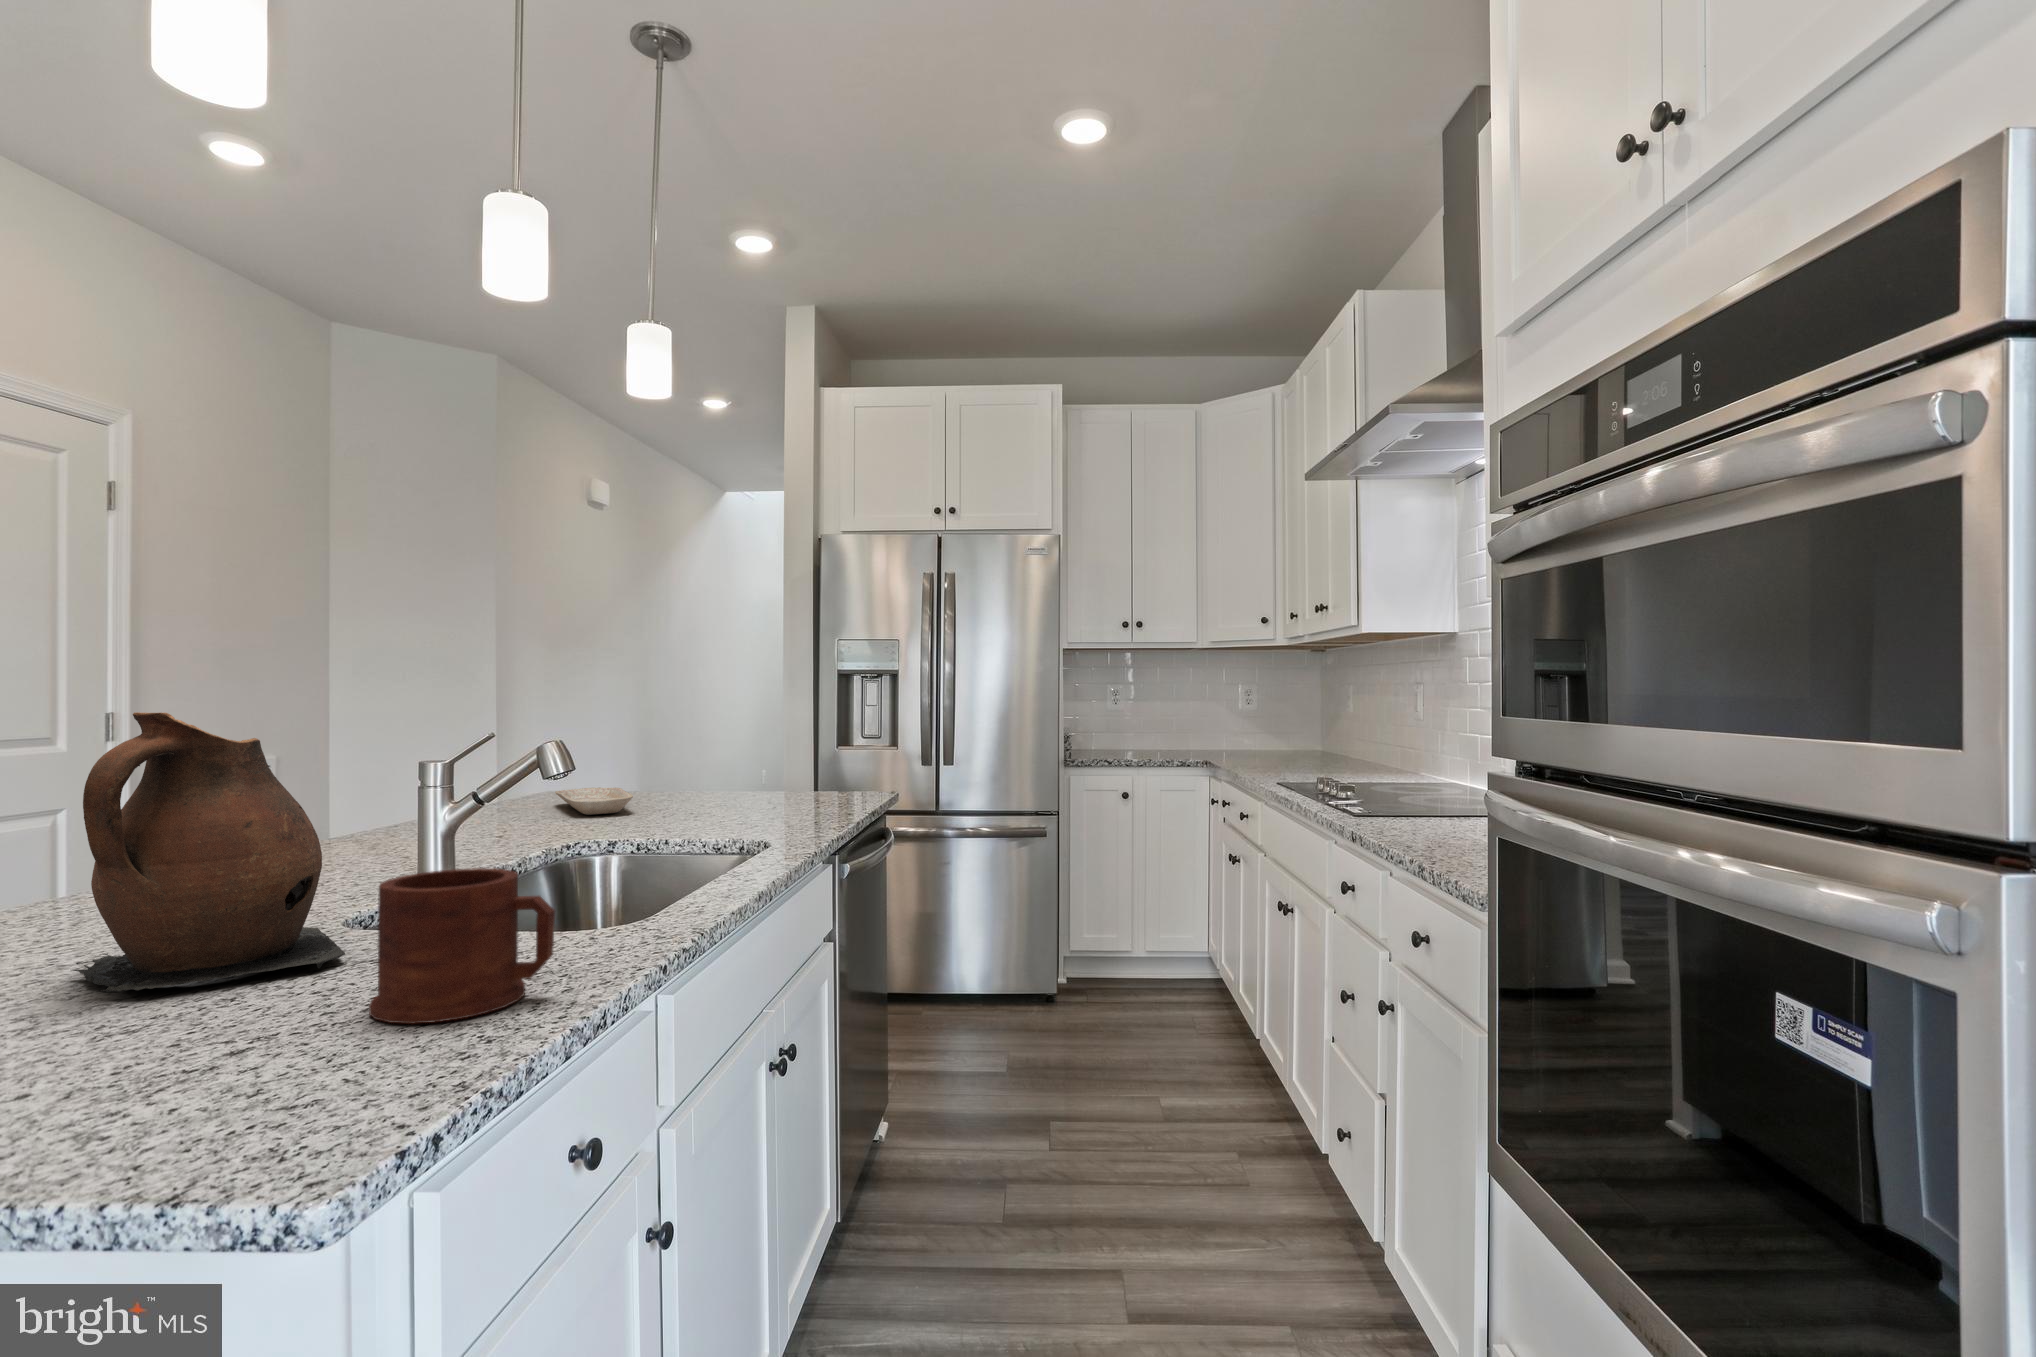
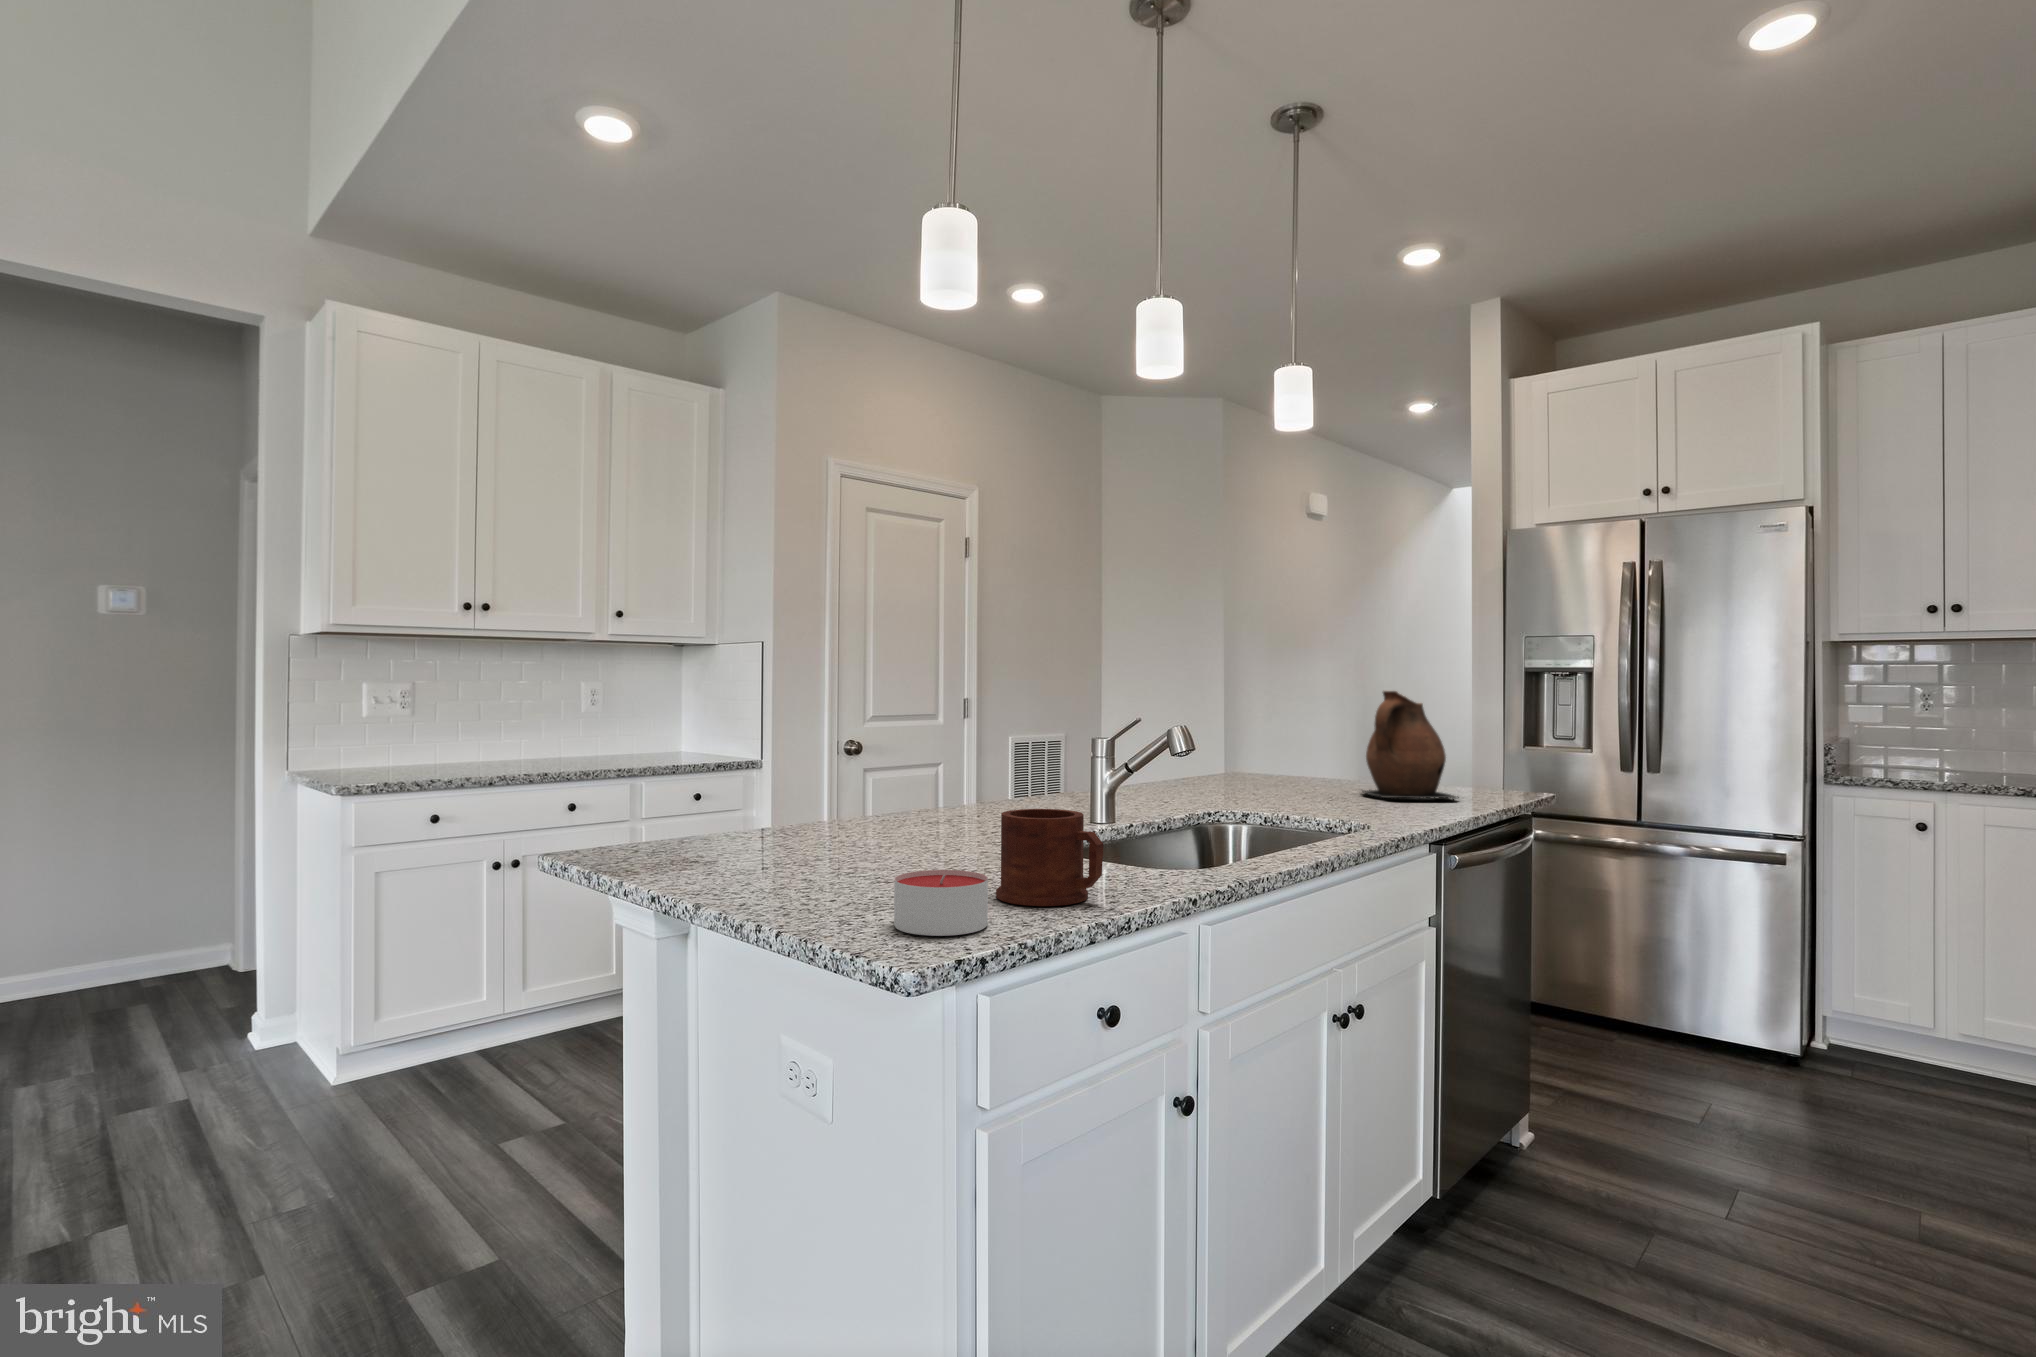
ceramic pitcher: present [73,712,345,992] -> present [1362,691,1458,799]
tray: present [555,787,633,815] -> none [1222,771,1277,793]
candle: none [209,990,401,1124] -> present [894,870,988,936]

